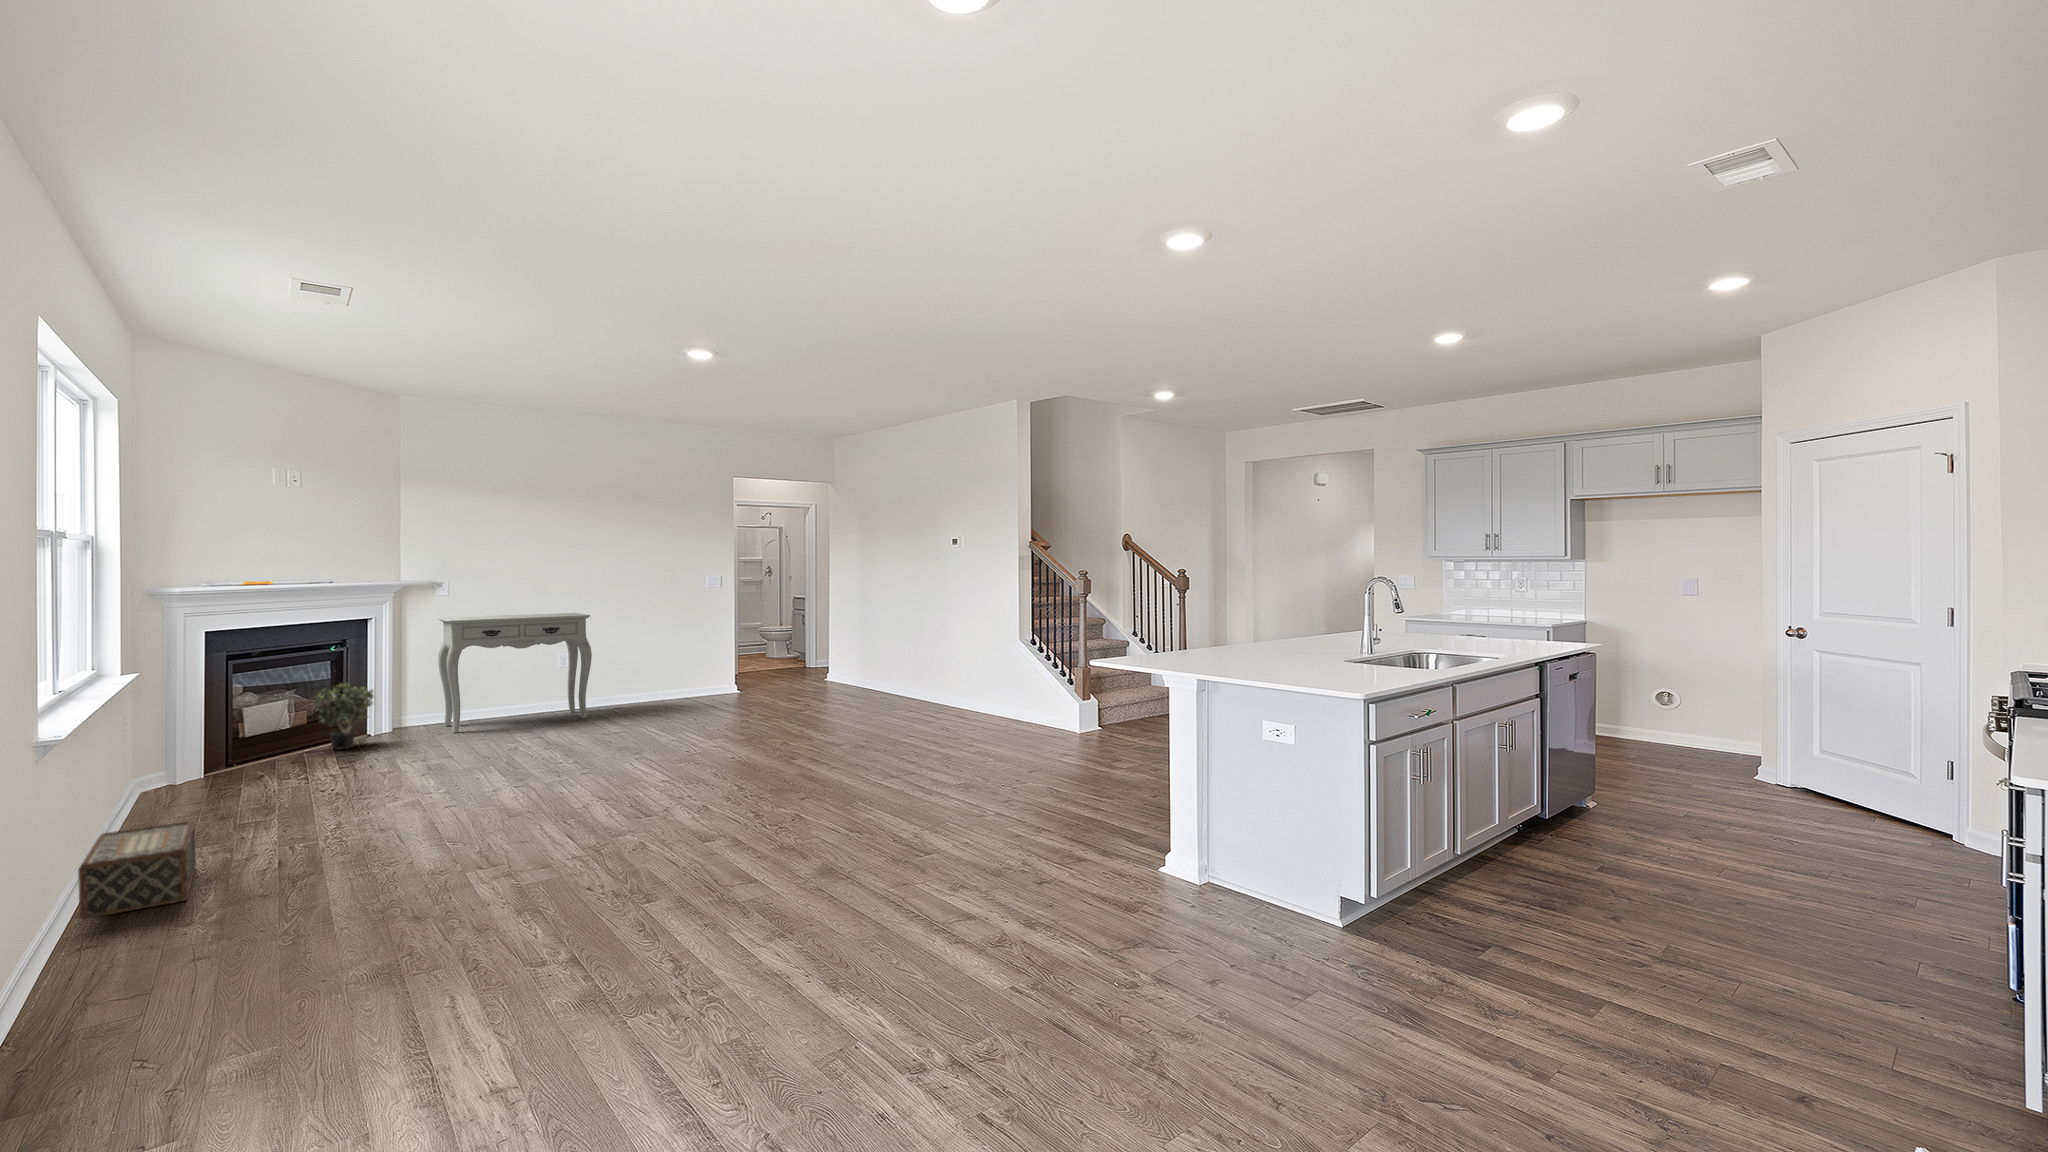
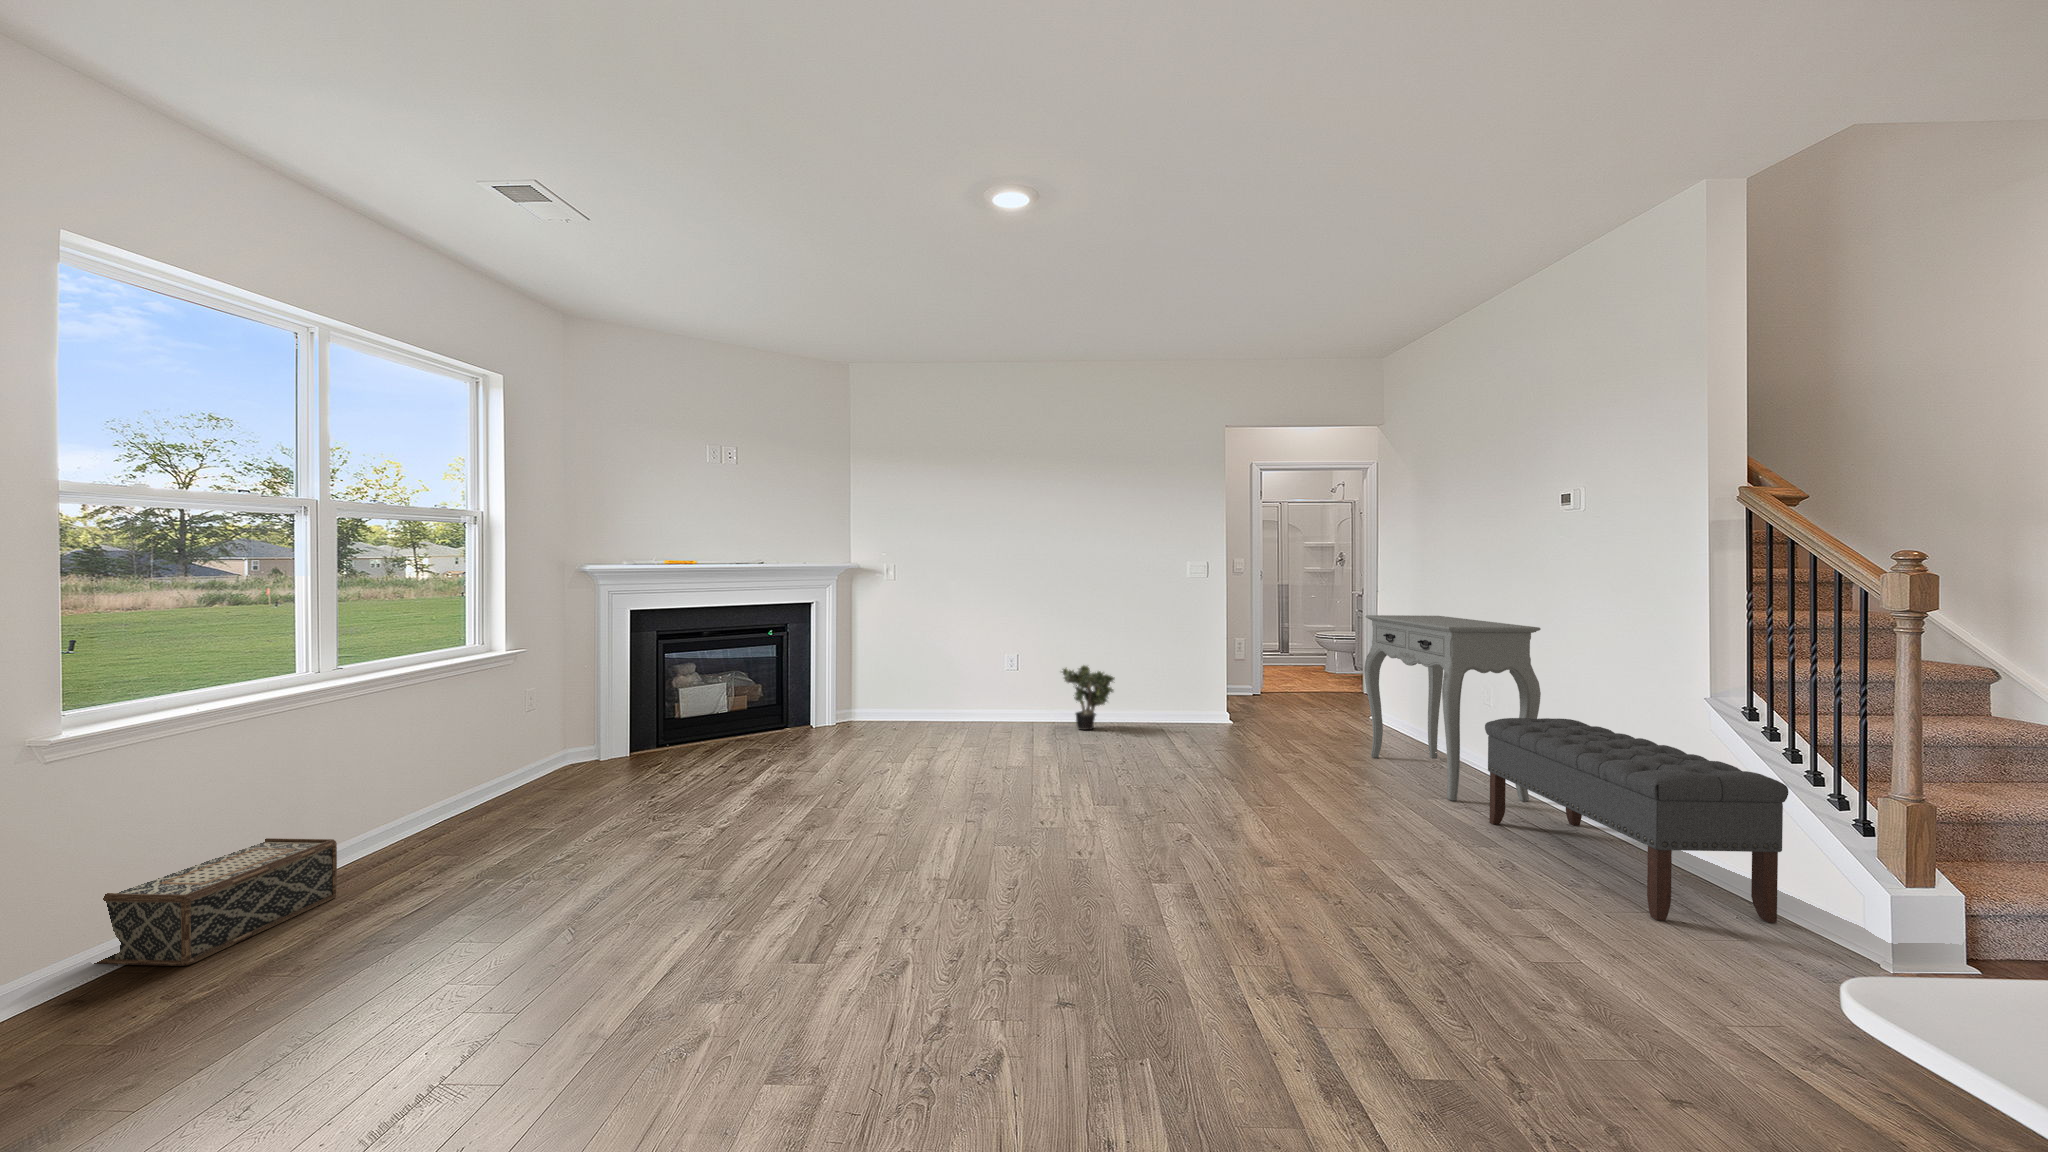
console table: present [438,613,592,733] -> present [1364,615,1541,801]
bench: none [928,655,1048,732] -> present [1485,718,1788,923]
potted plant: present [313,683,374,749] -> present [1062,665,1114,730]

